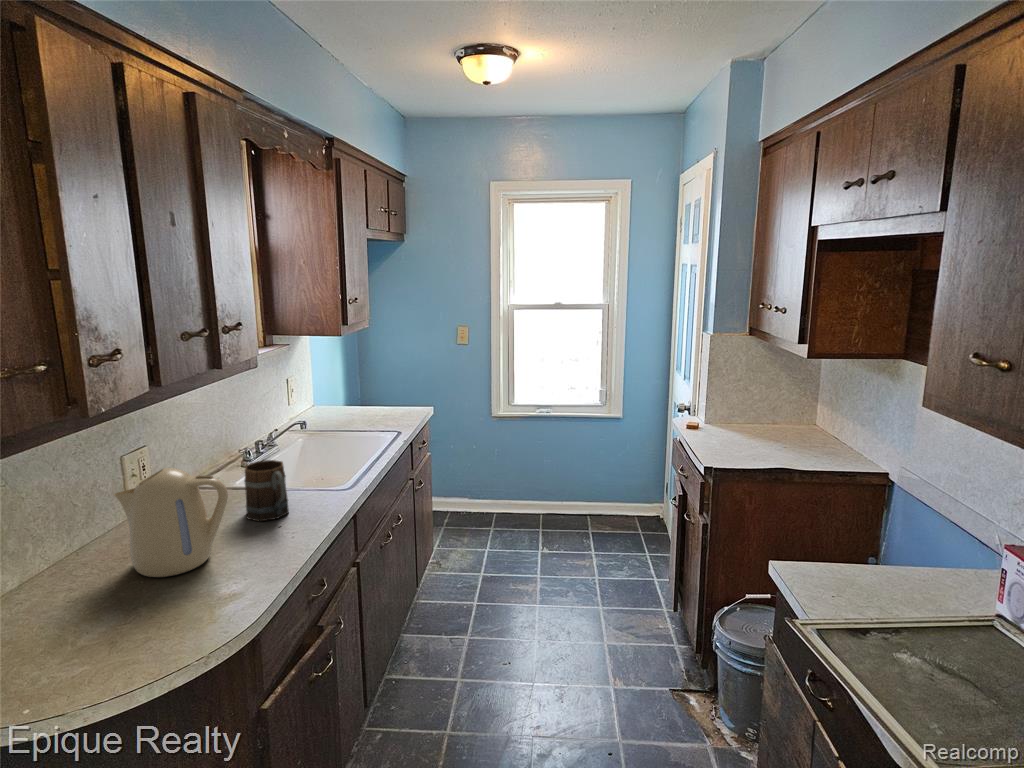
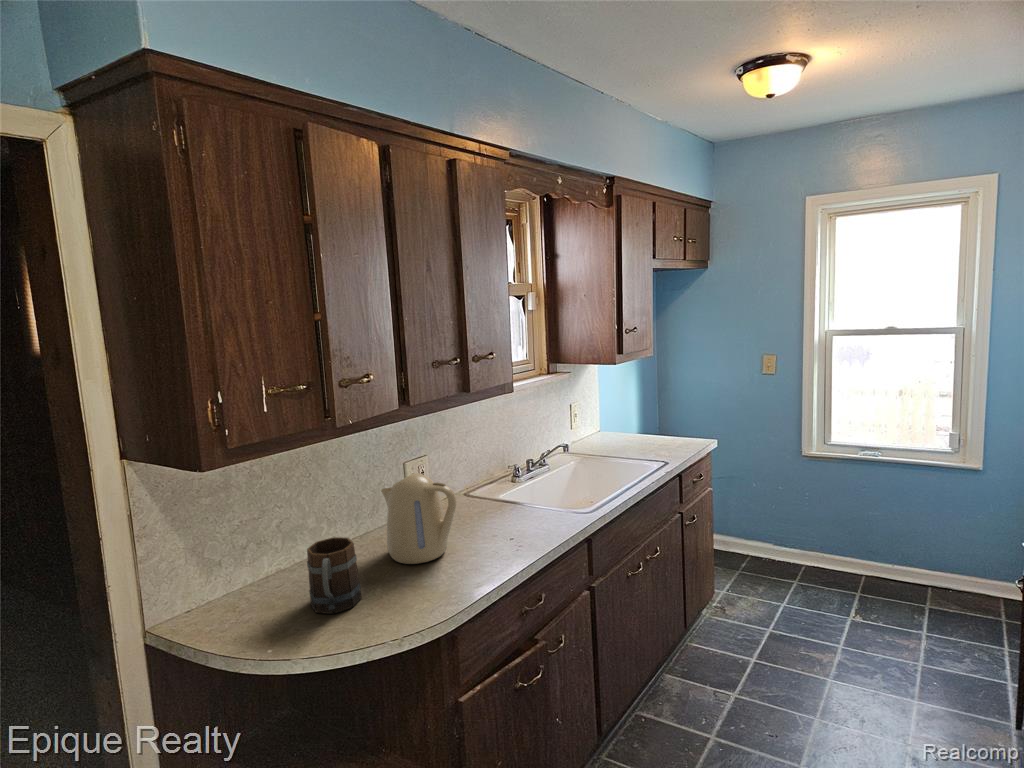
mug: present [244,460,289,521] -> present [307,537,361,614]

